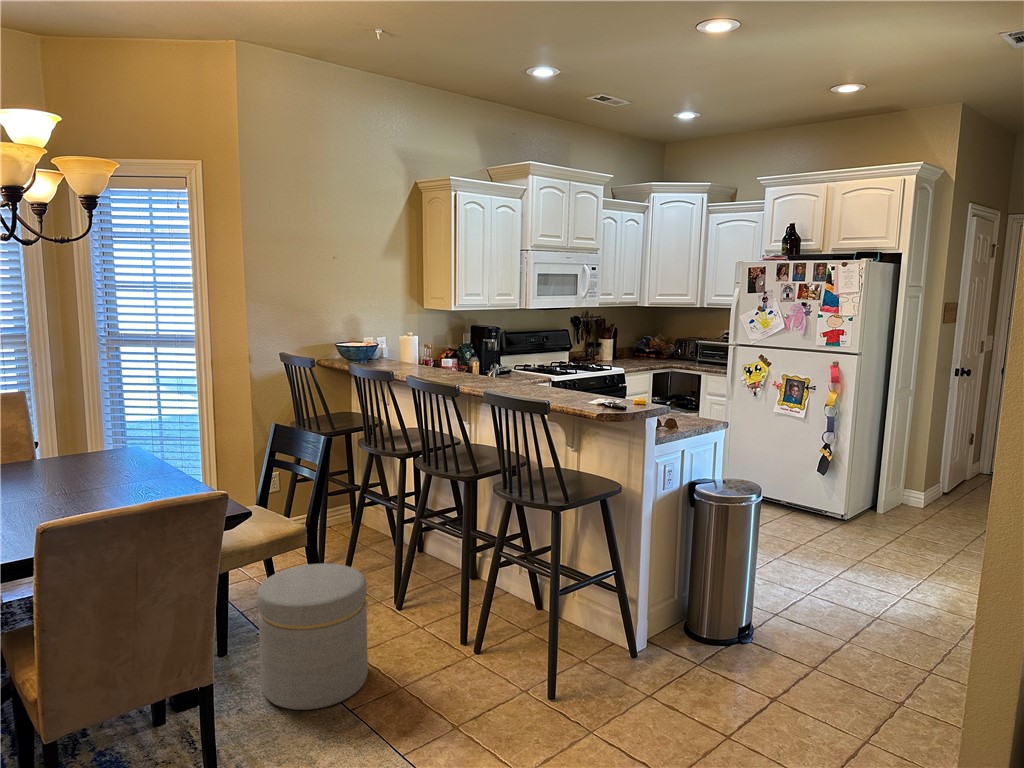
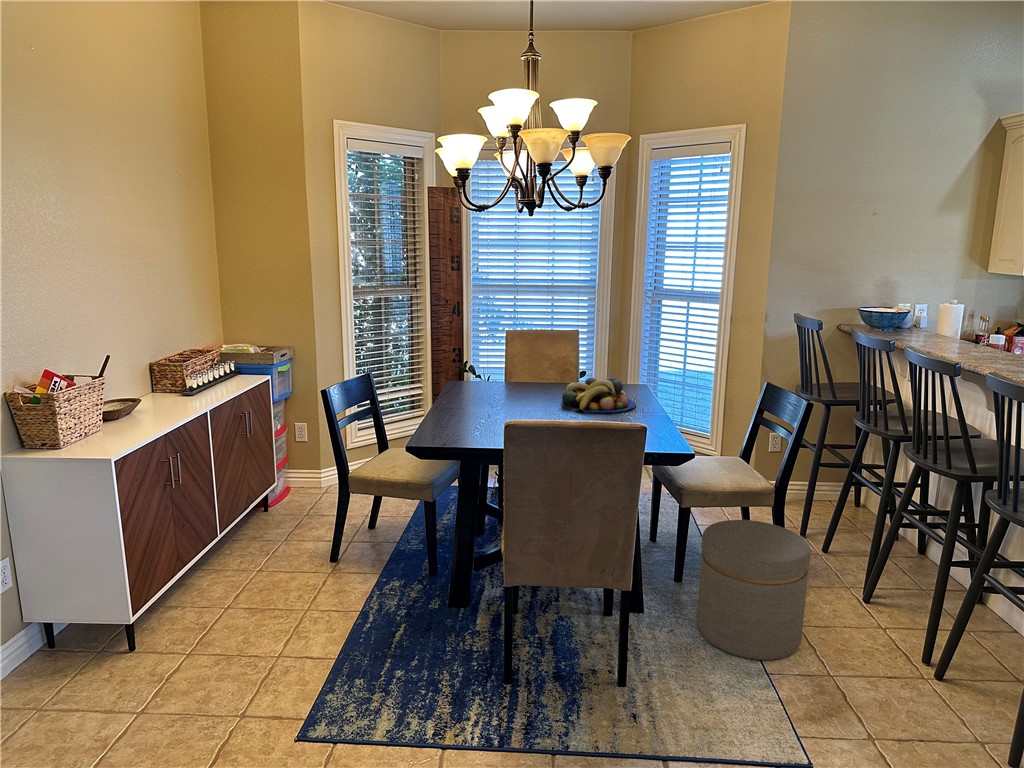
fruit bowl: none [35,443,142,494] -> present [562,376,636,413]

